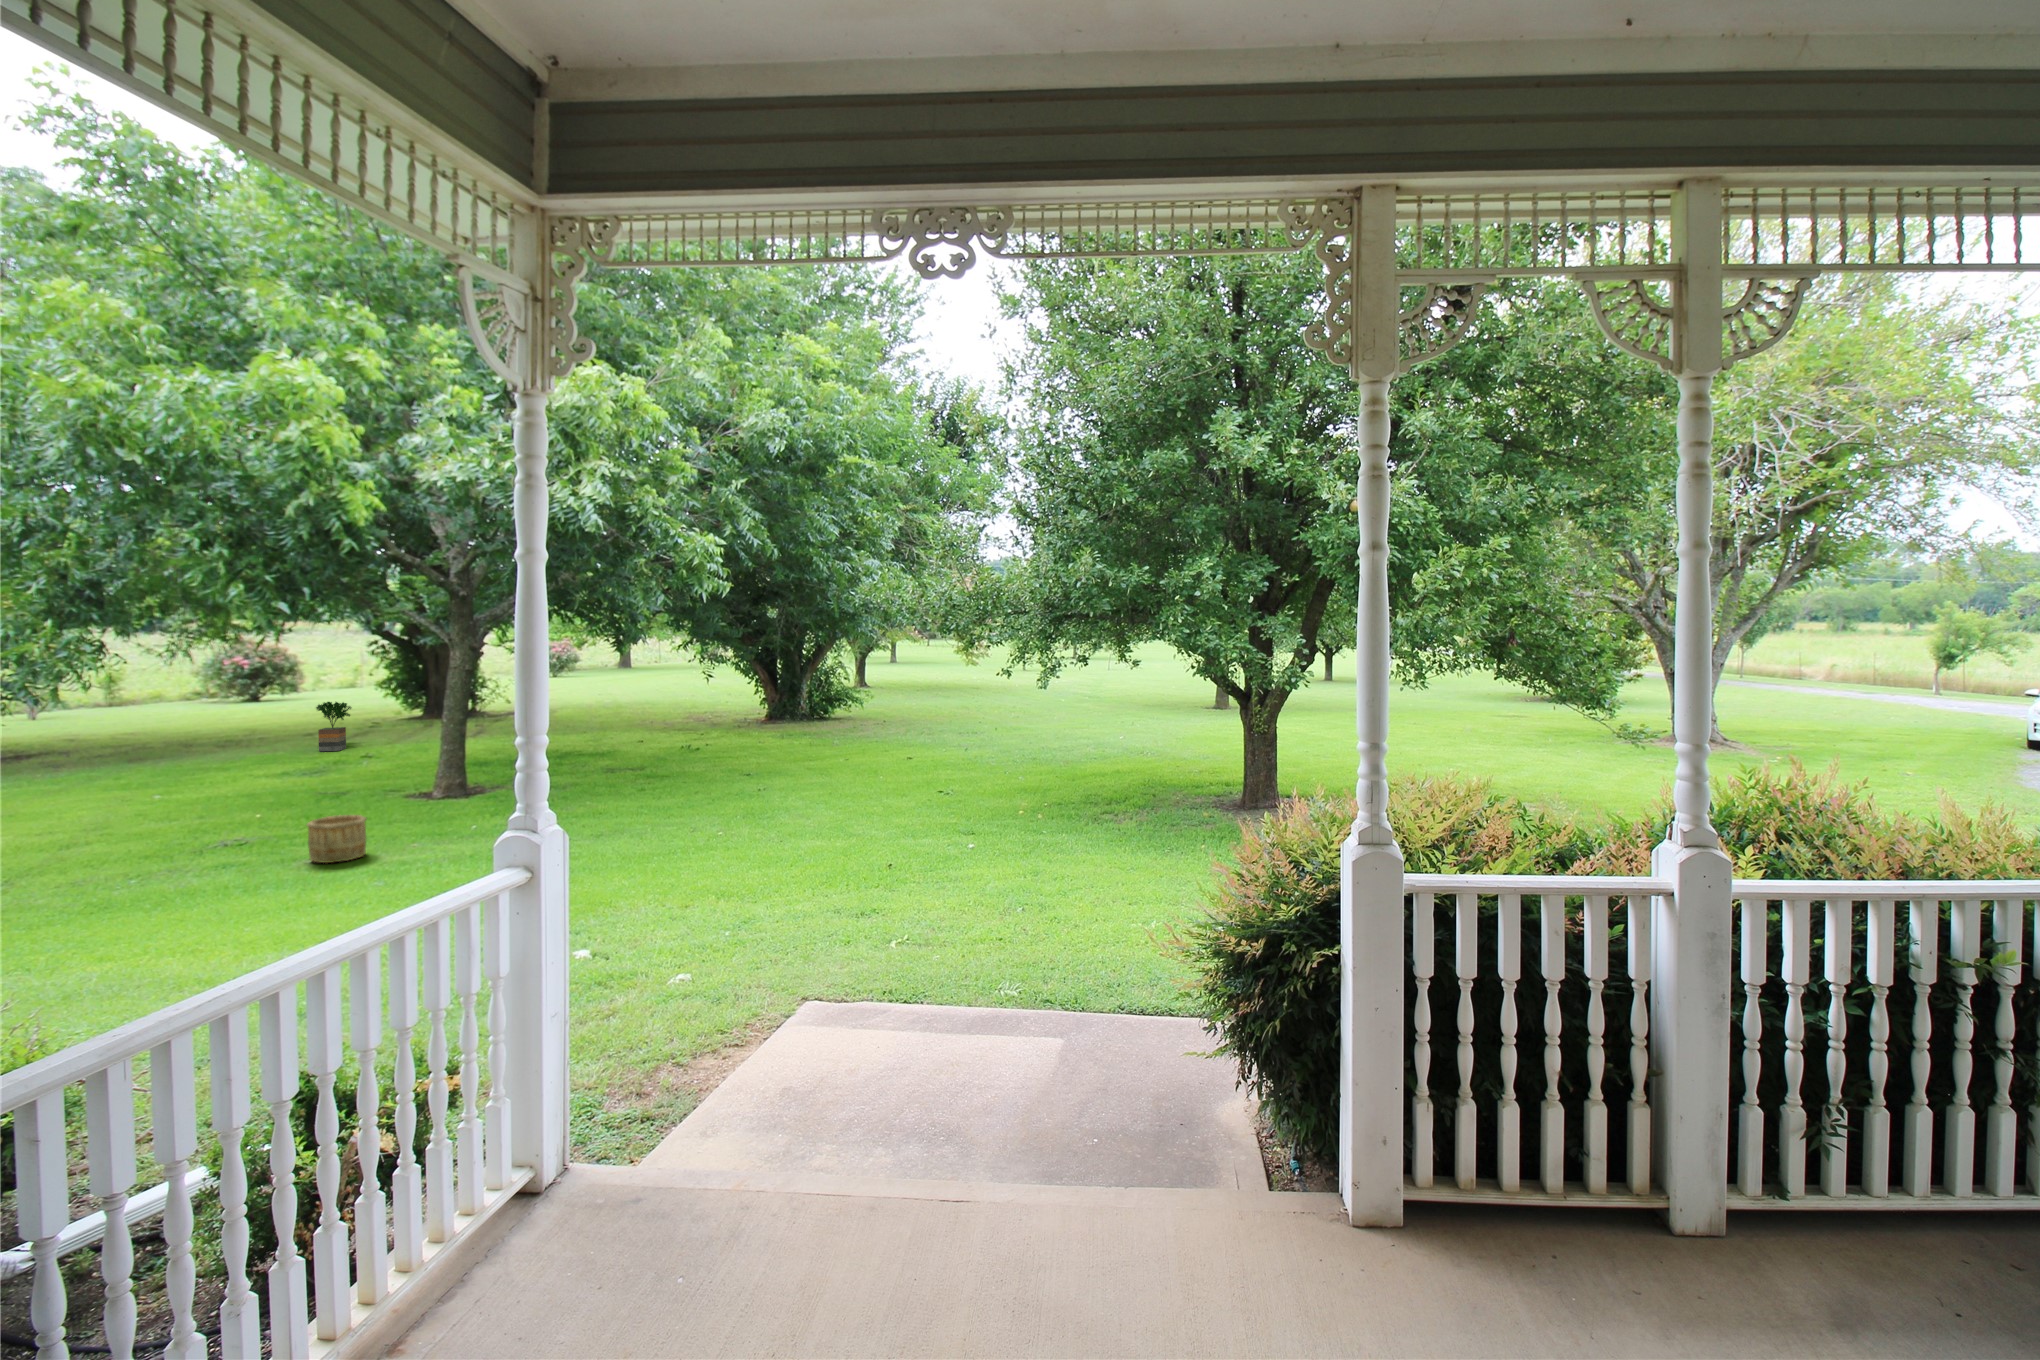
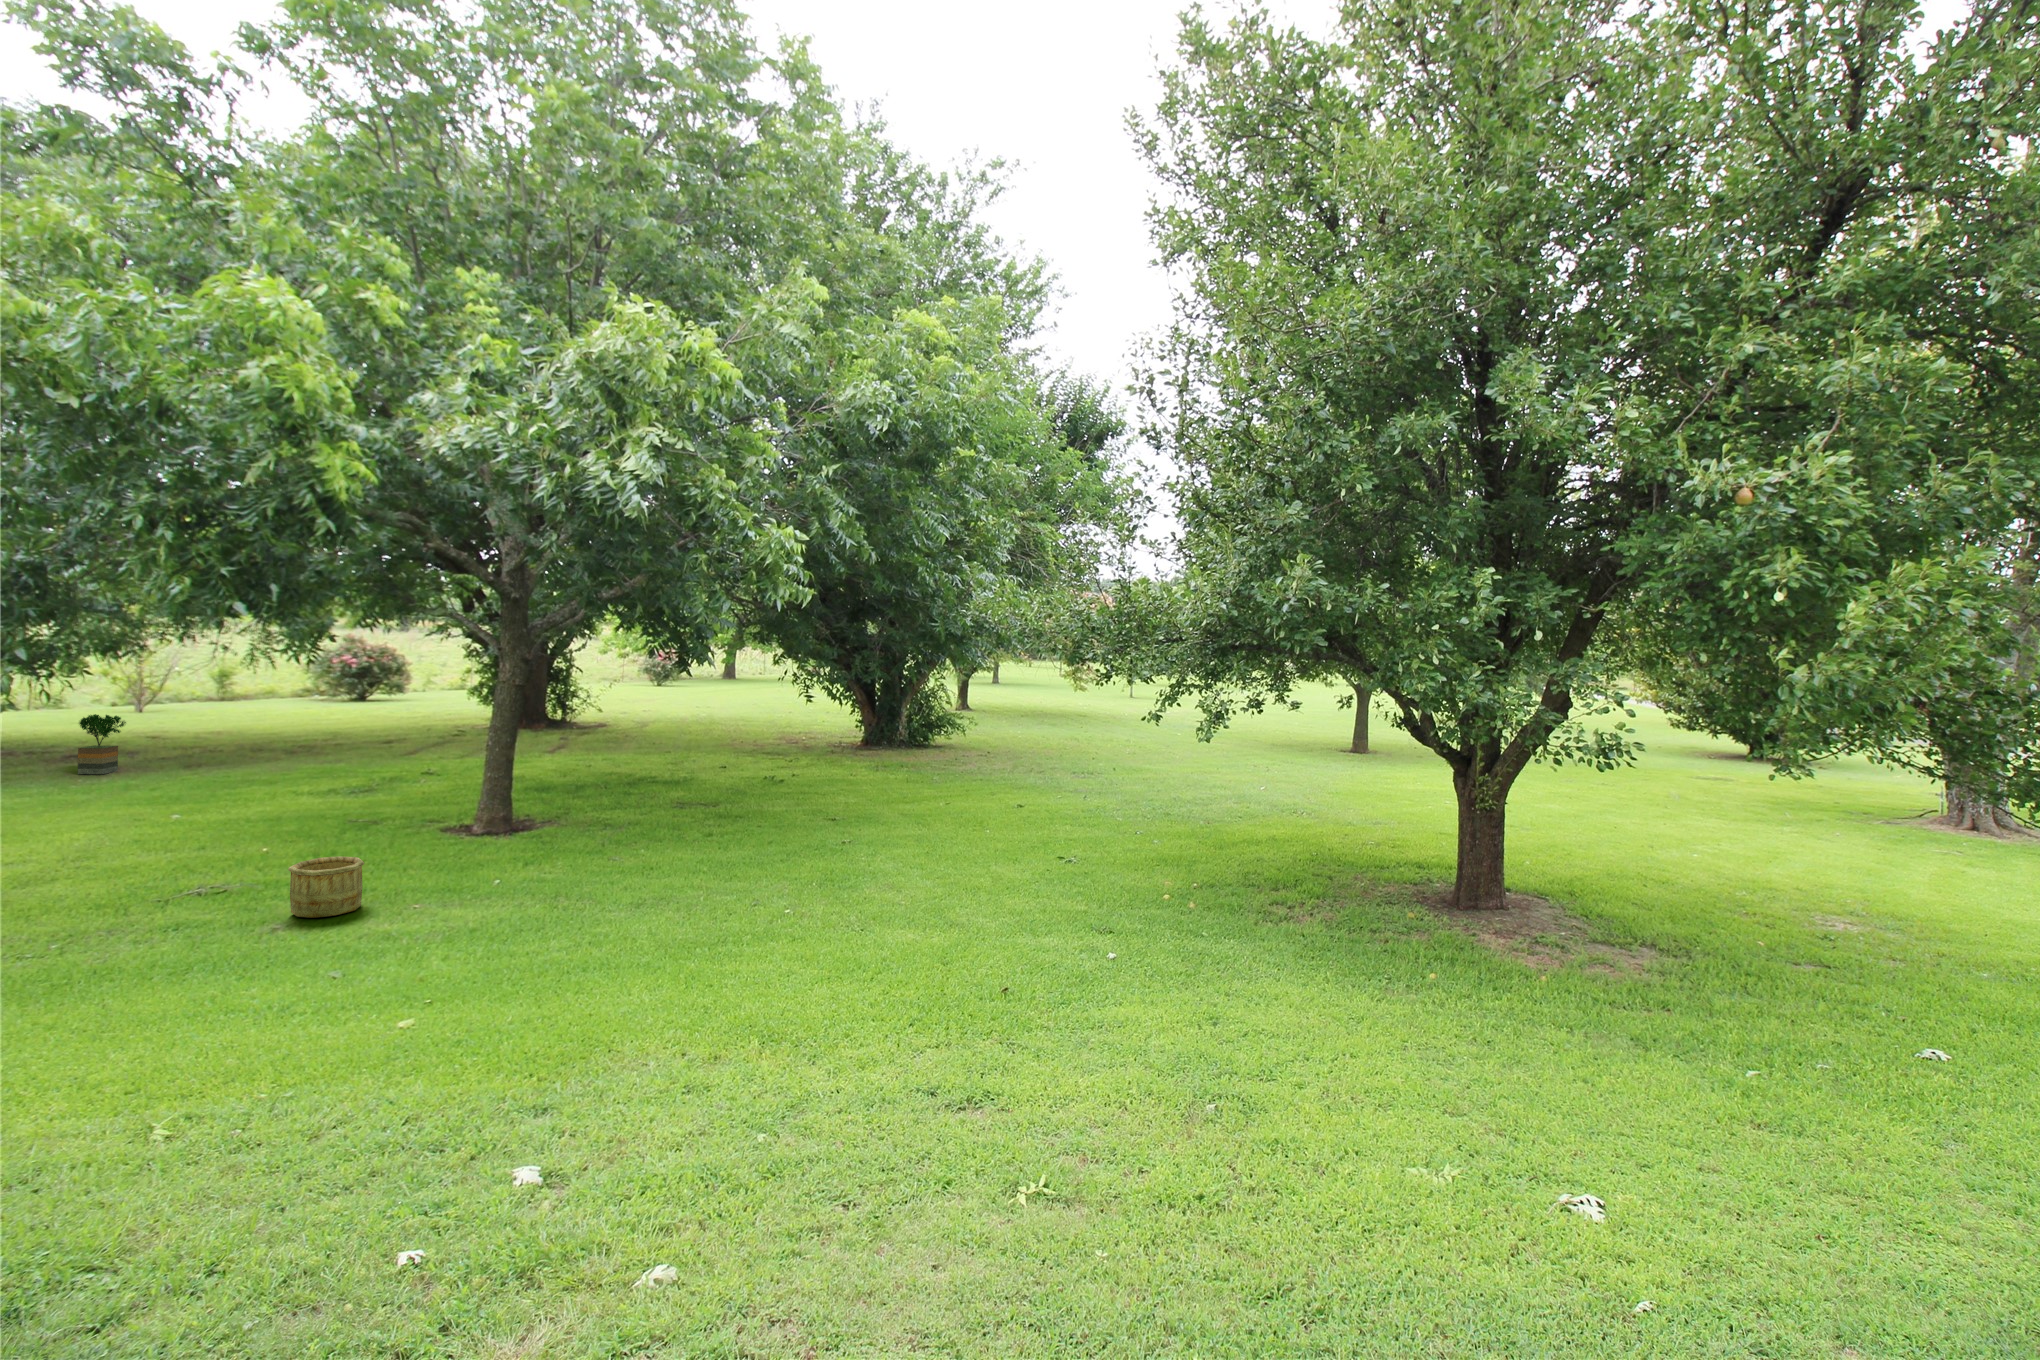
potted tree: present [316,702,352,751] -> present [78,714,126,774]

